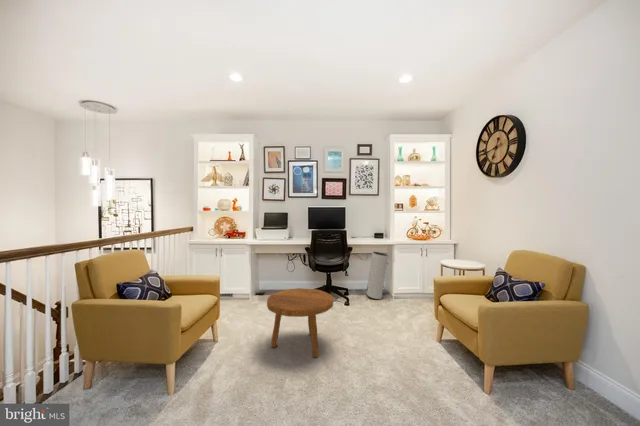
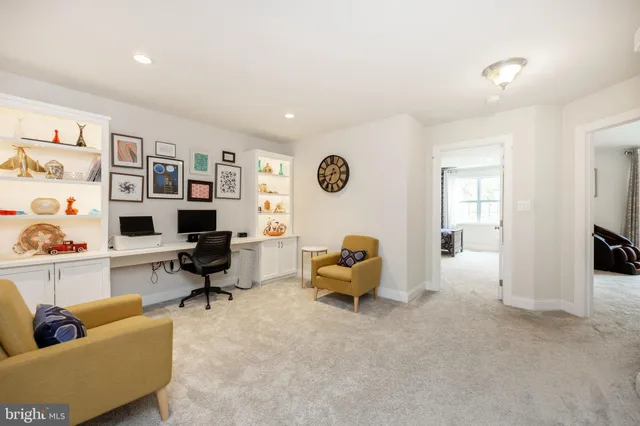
footstool: present [267,288,333,357] -> none [199,288,266,354]

